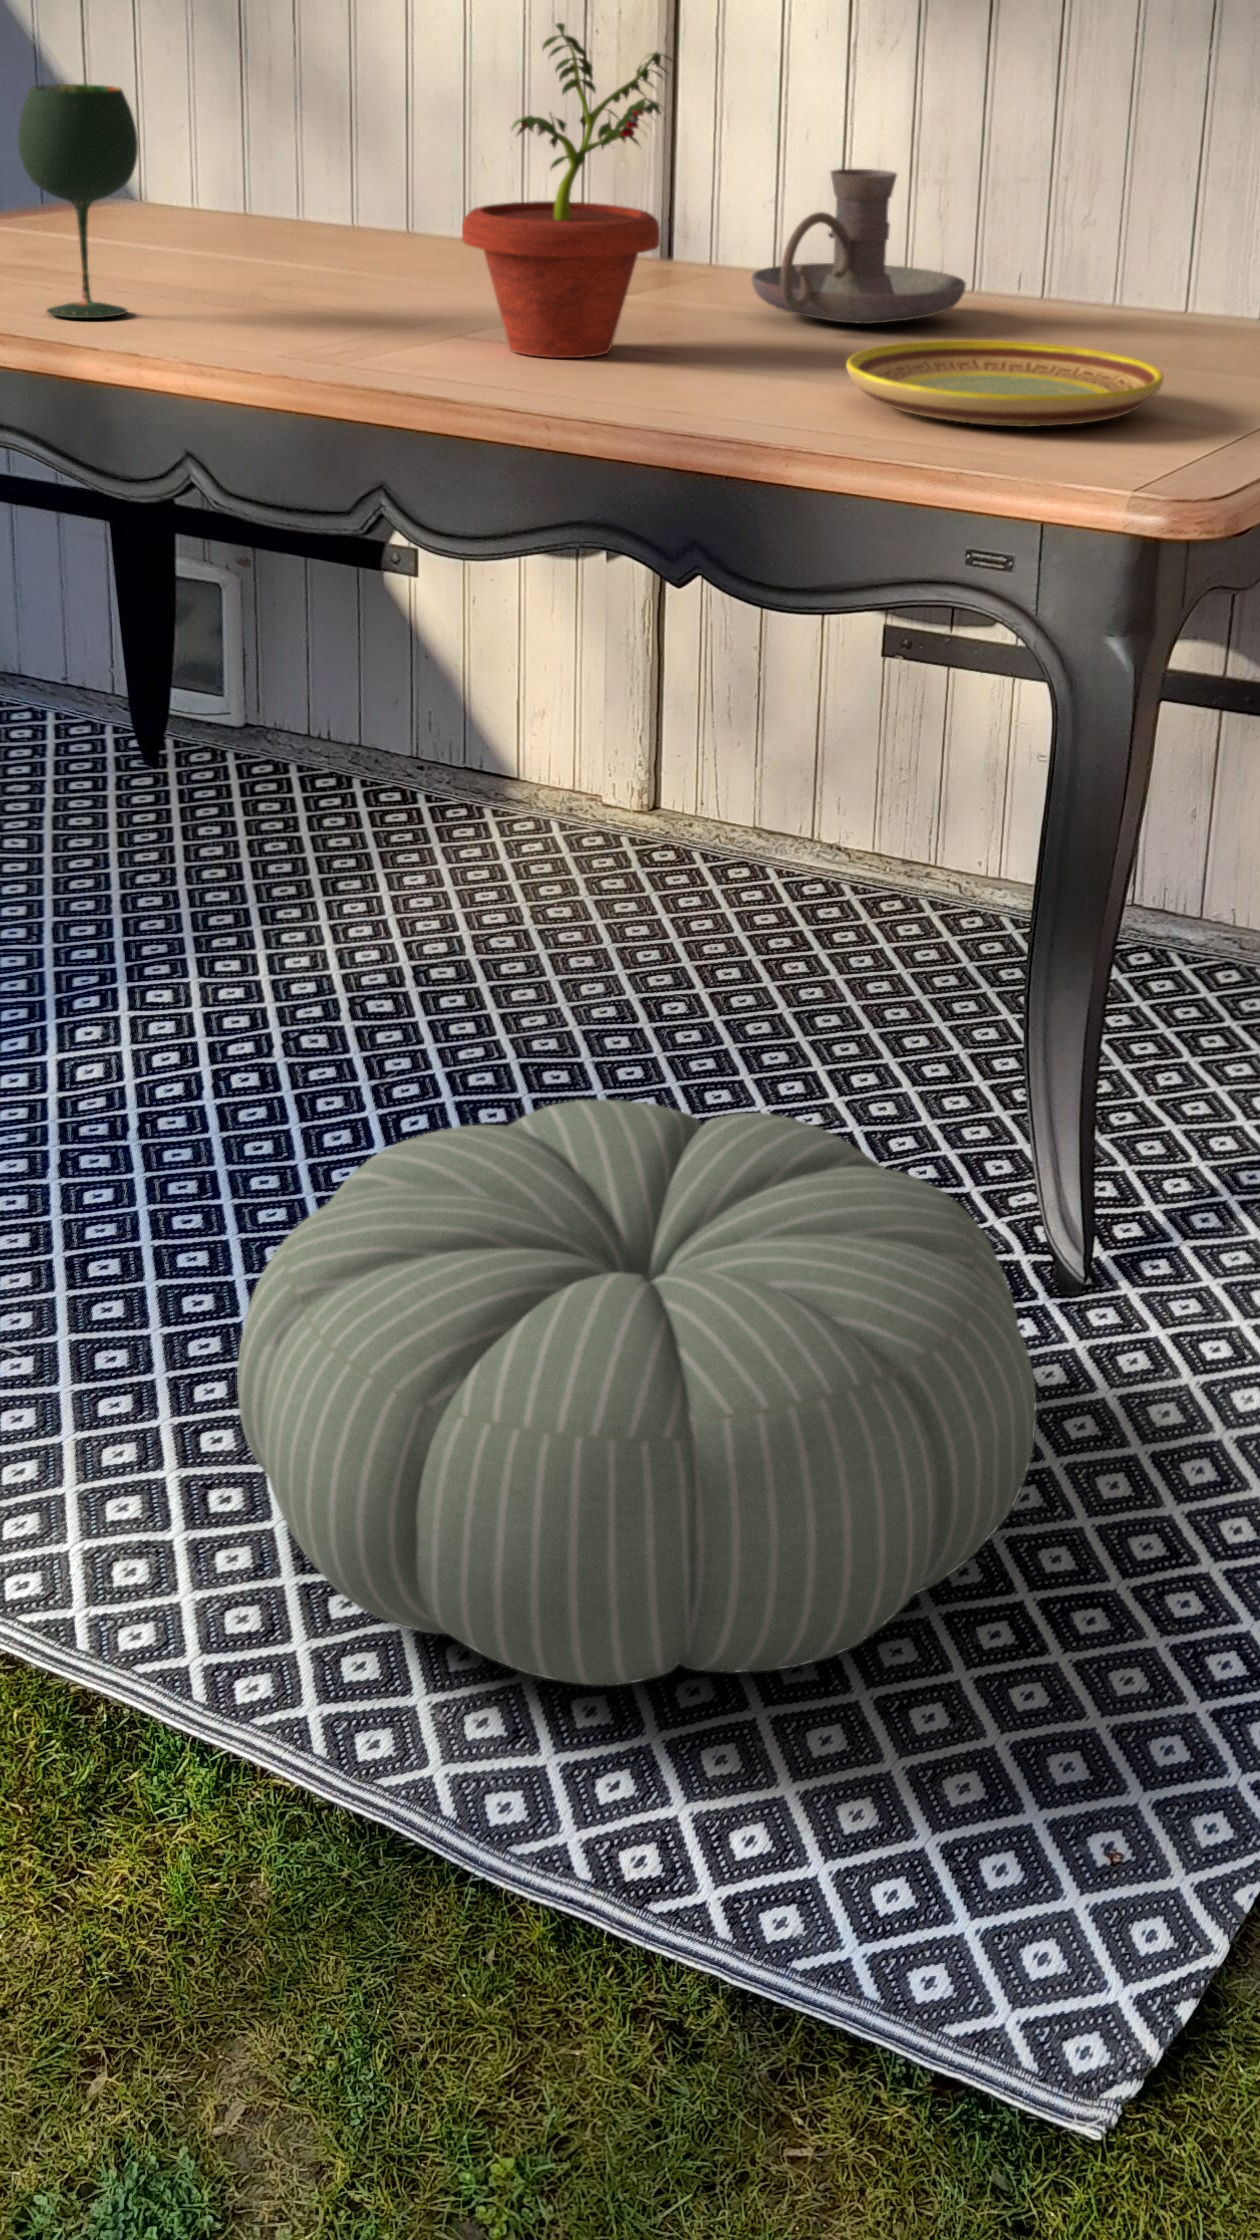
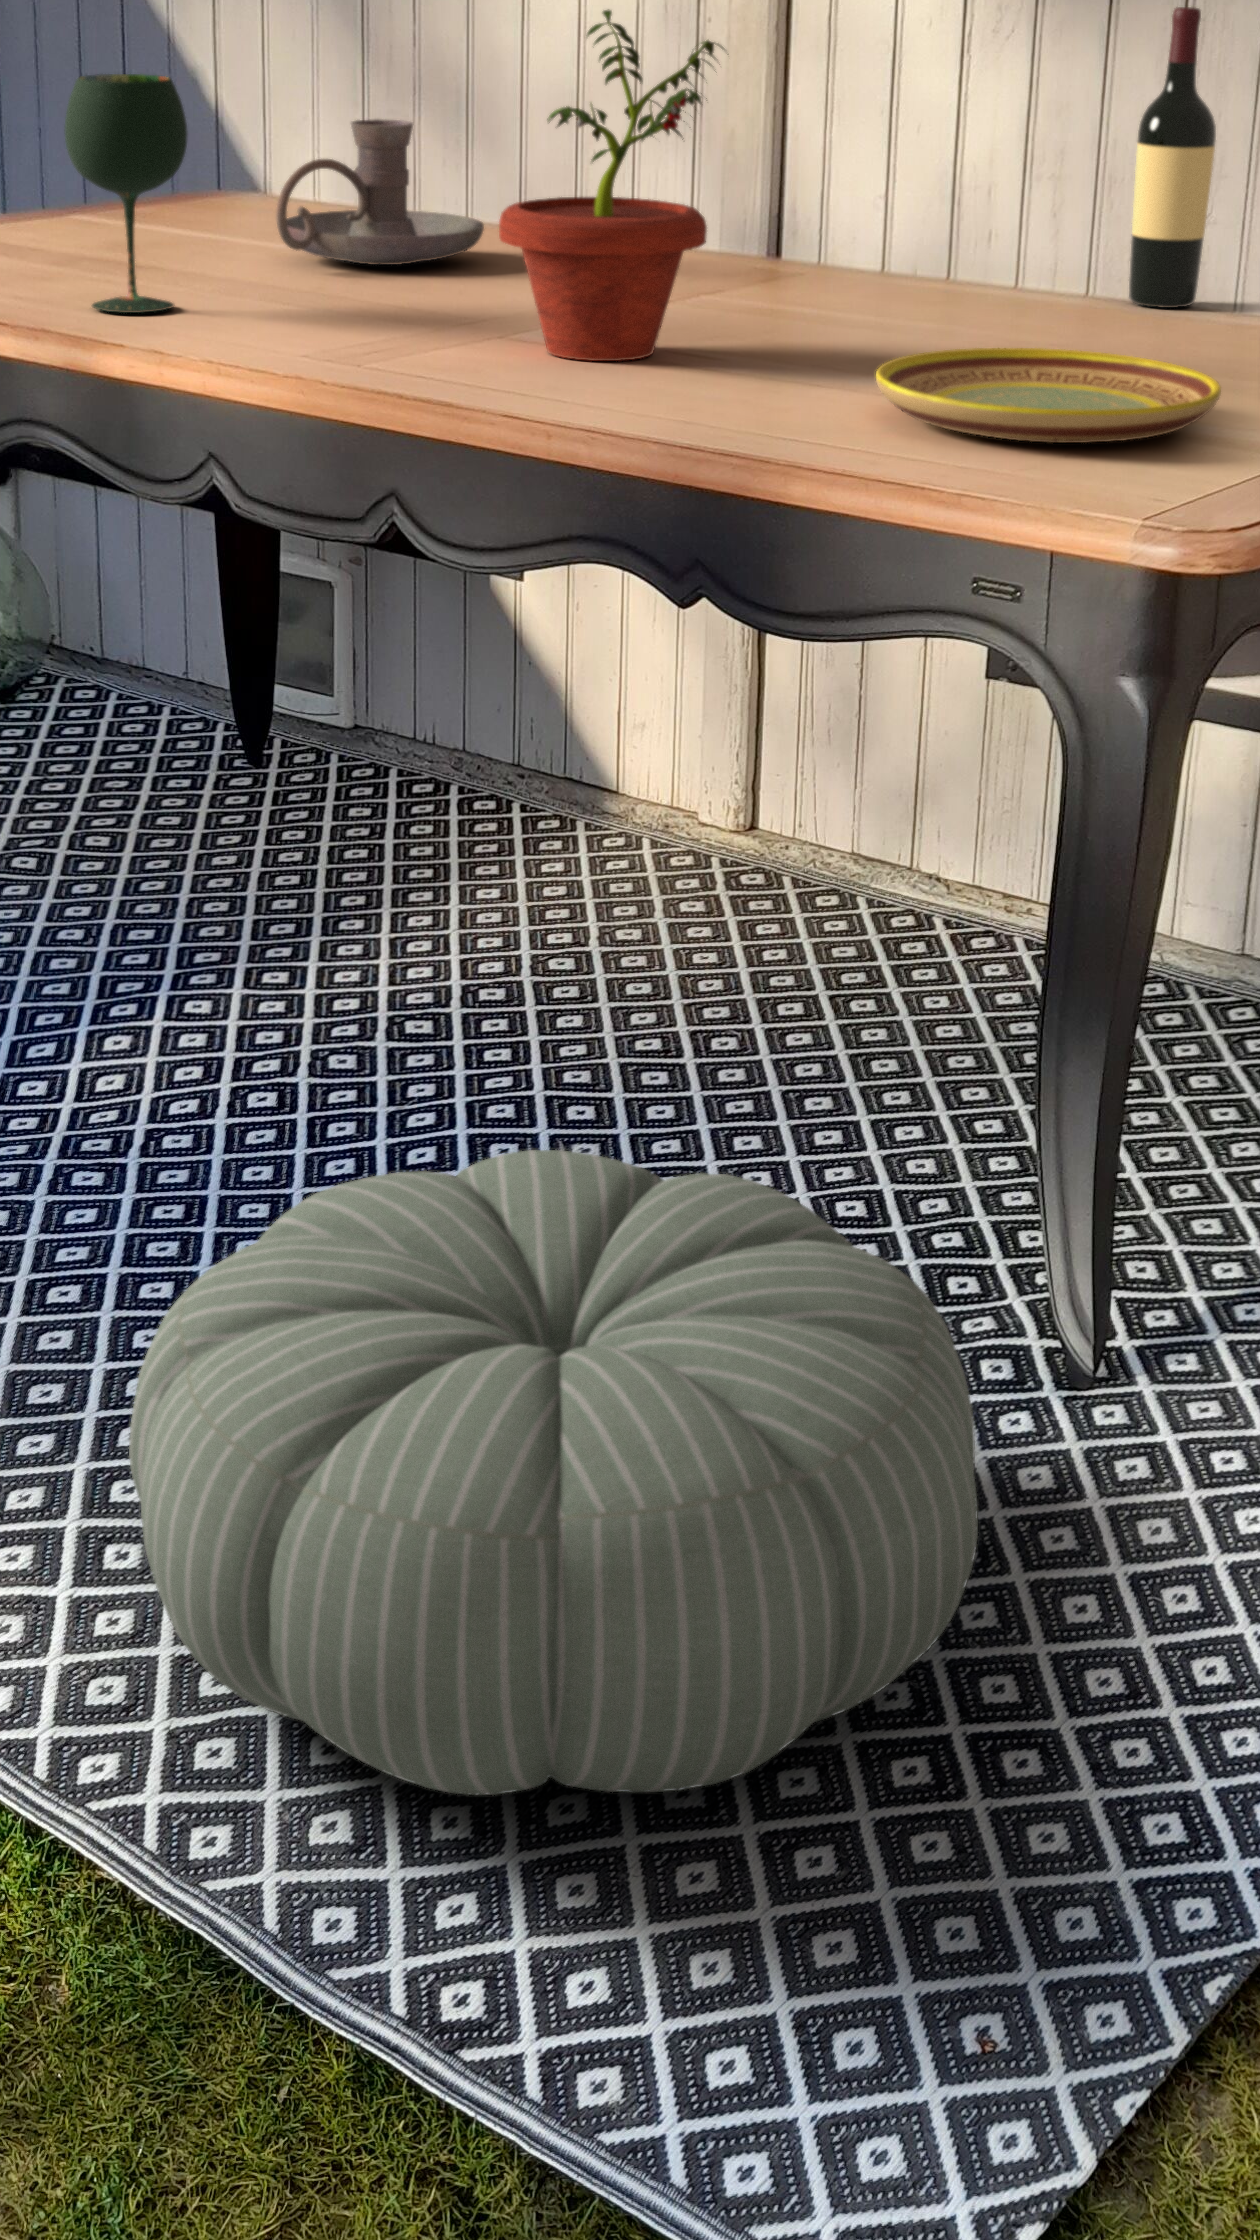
wine bottle: none [1019,20,1096,301] -> present [1129,7,1216,308]
candle holder: present [751,169,966,324] -> present [276,119,484,265]

